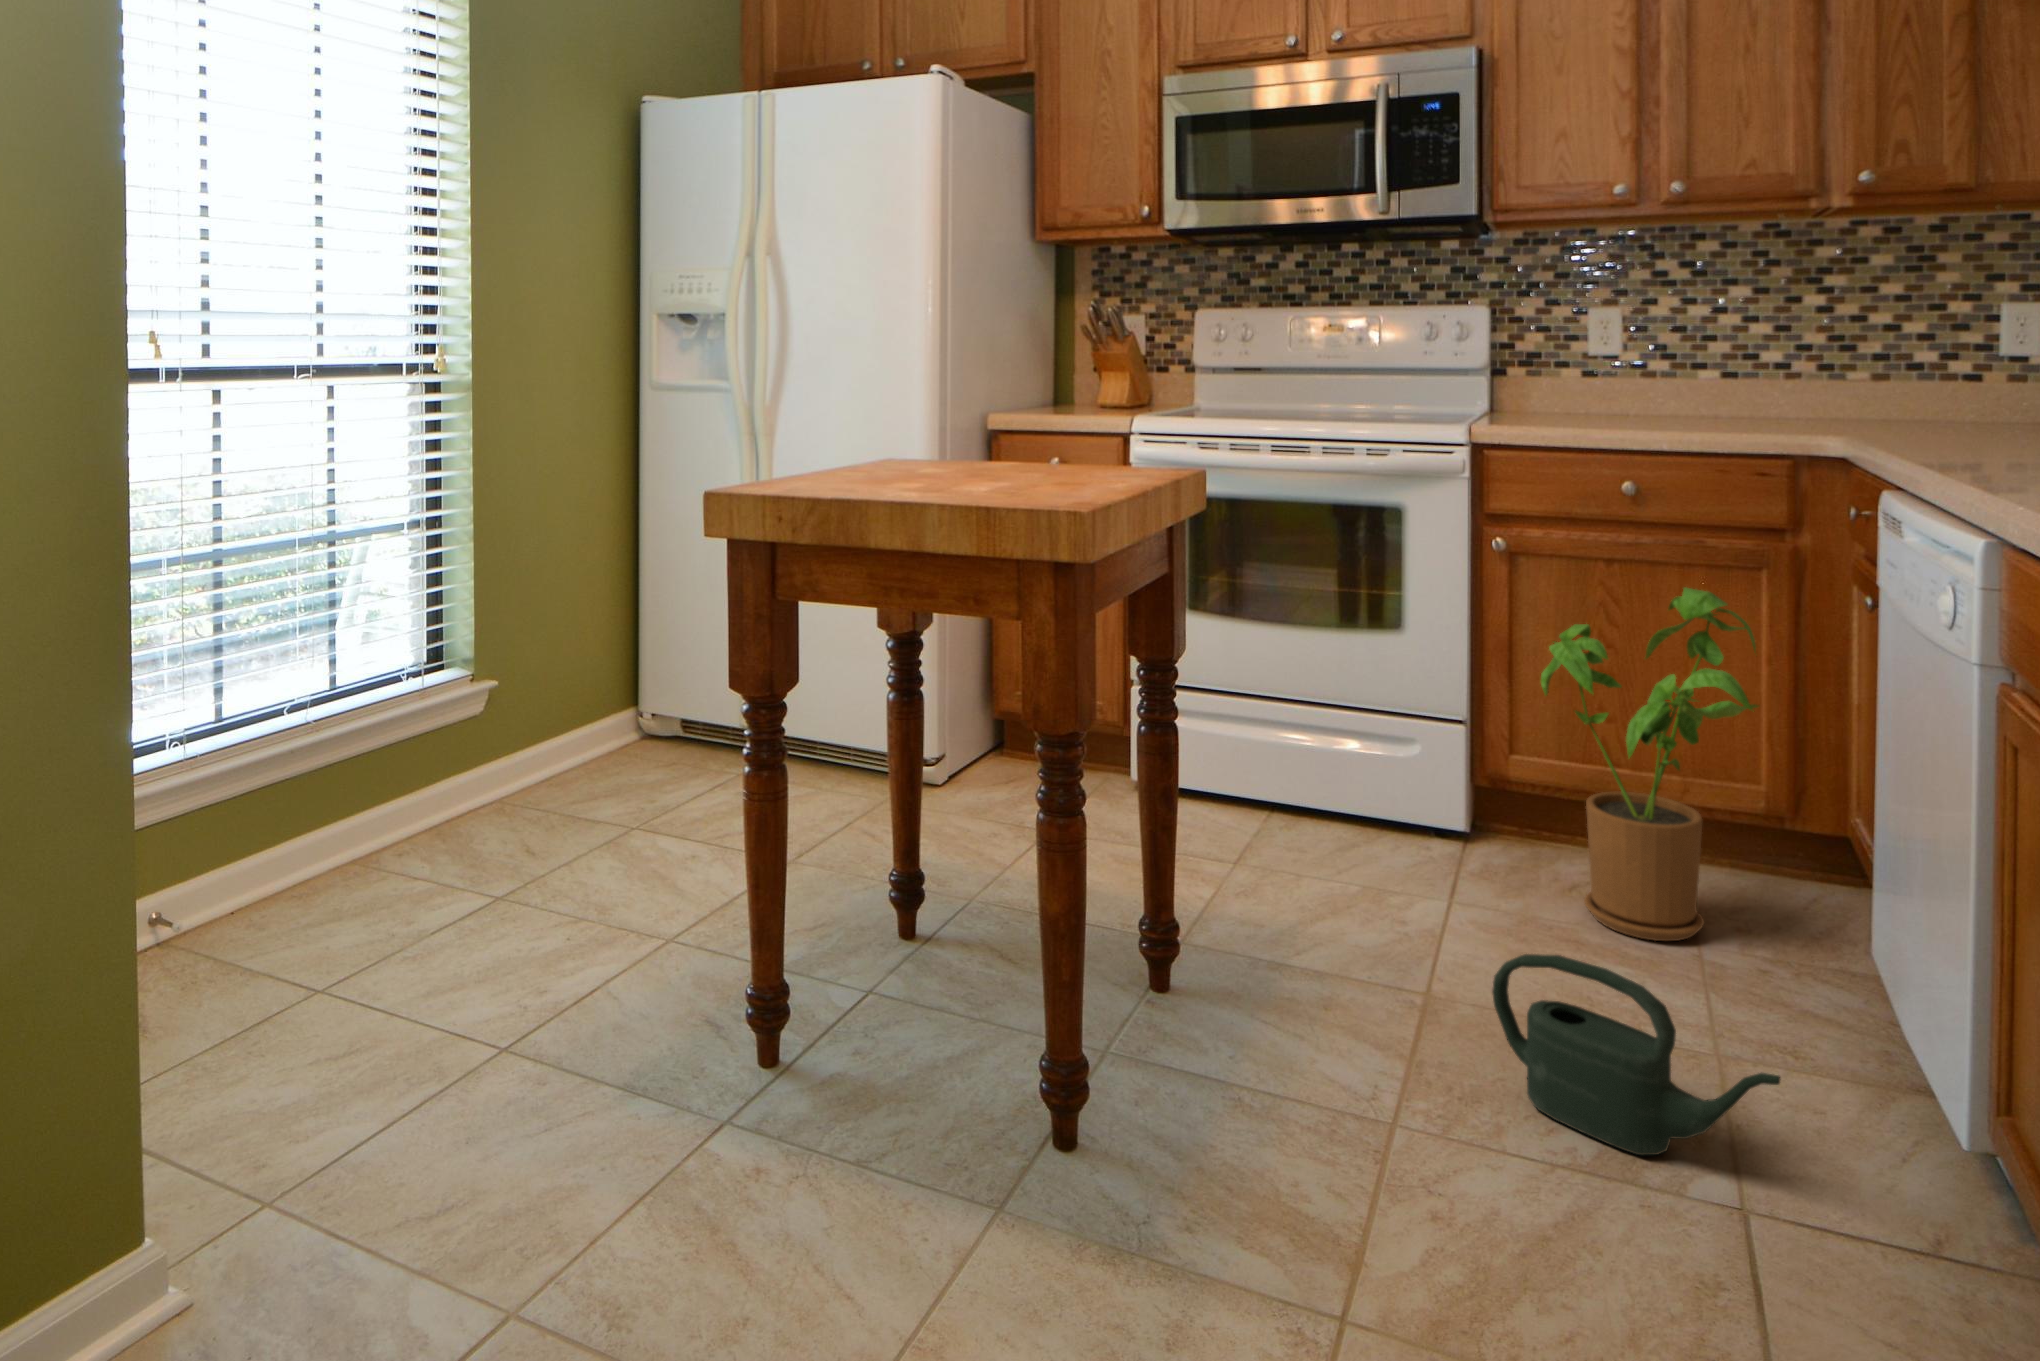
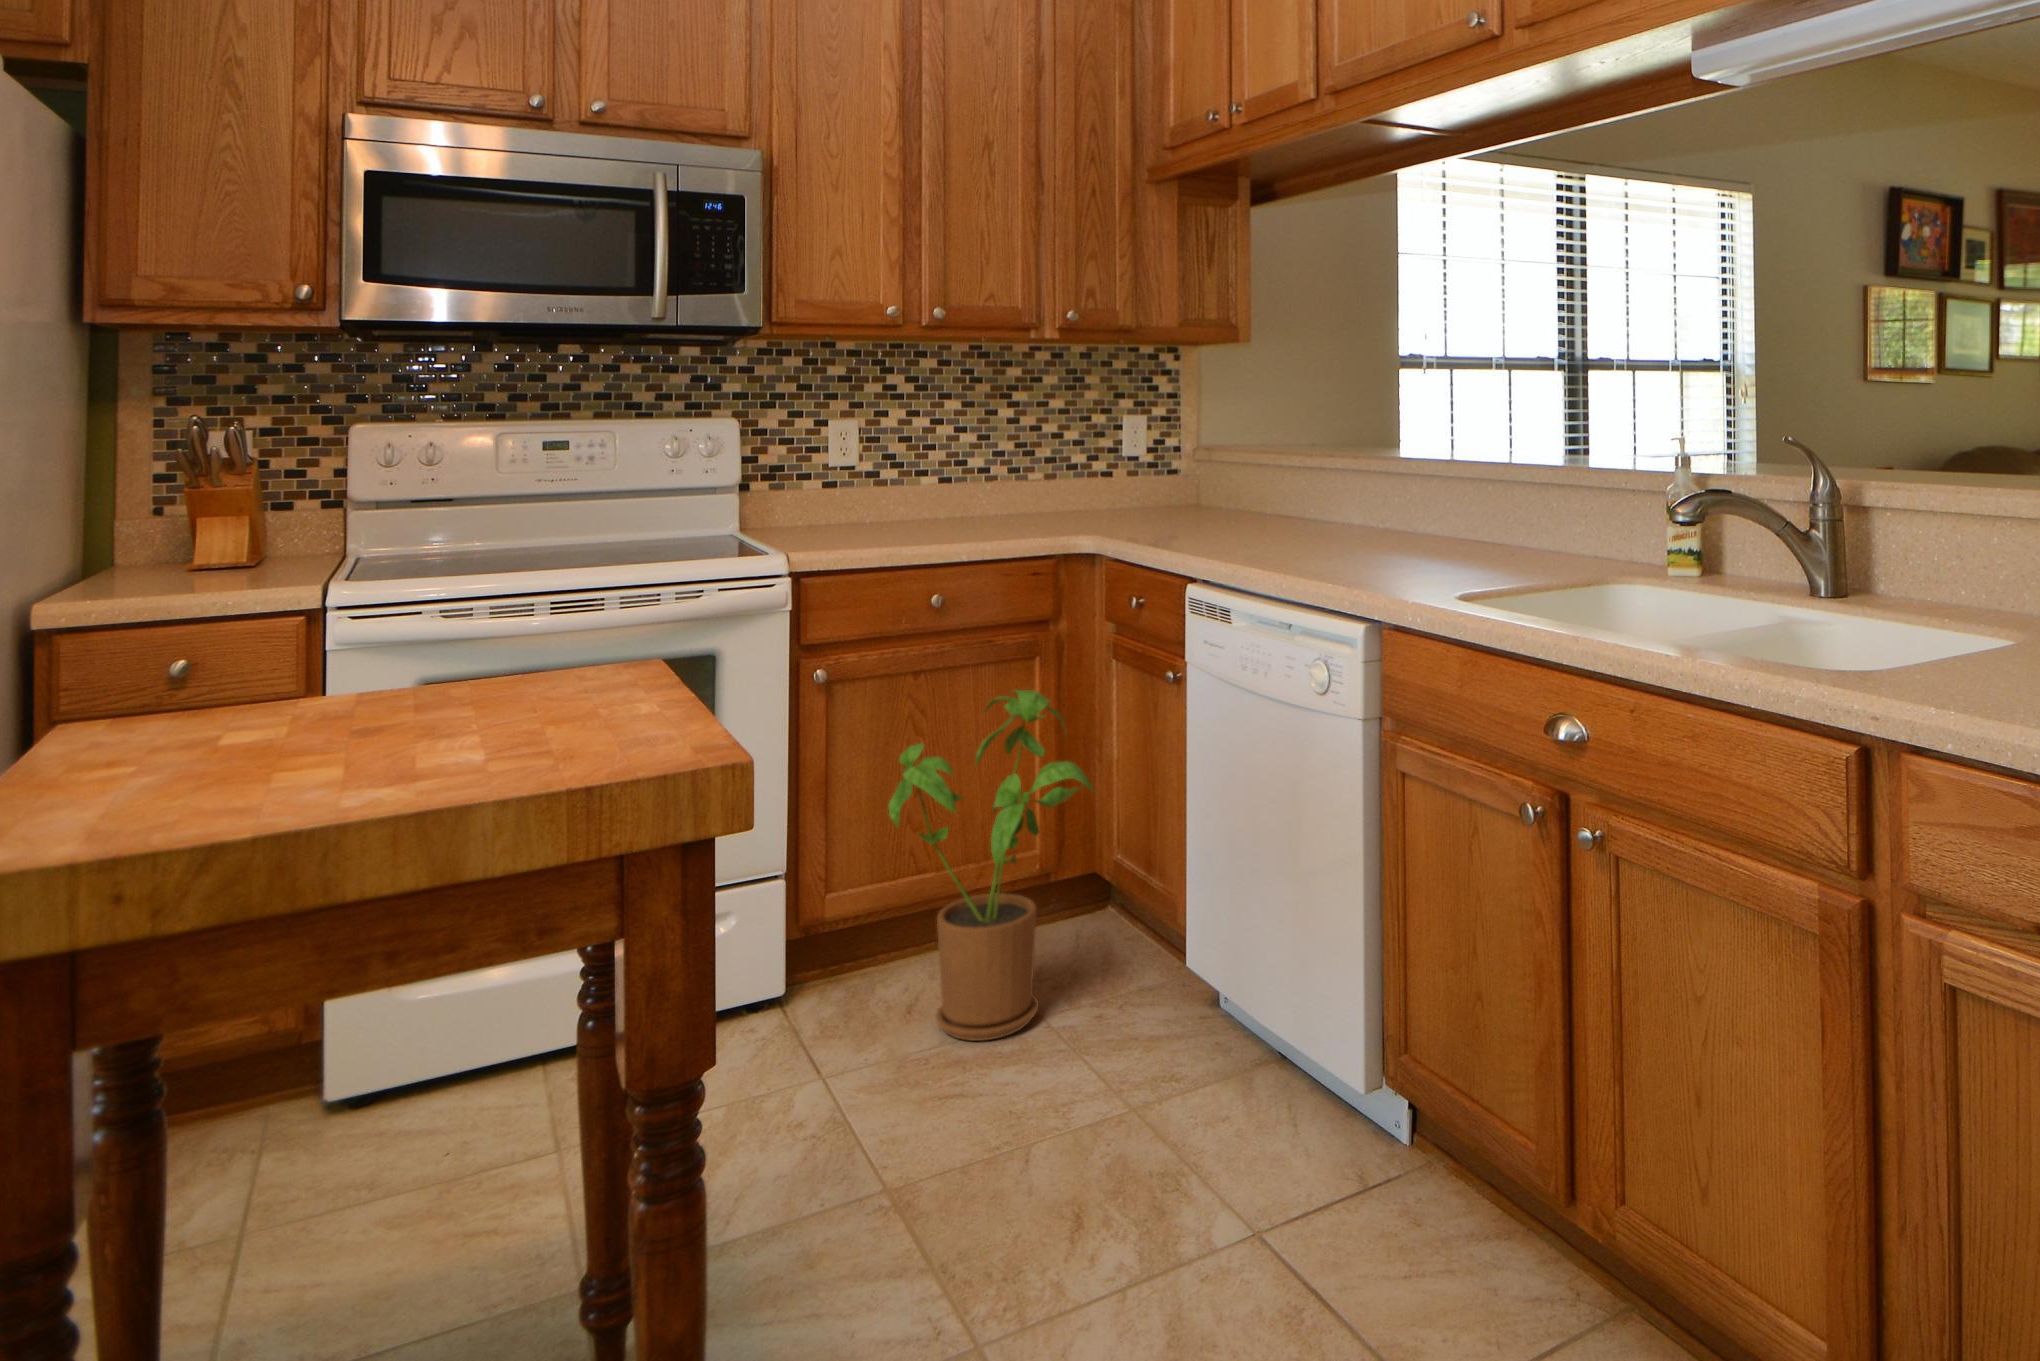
watering can: present [1492,954,1780,1155] -> none [1004,1081,1258,1256]

